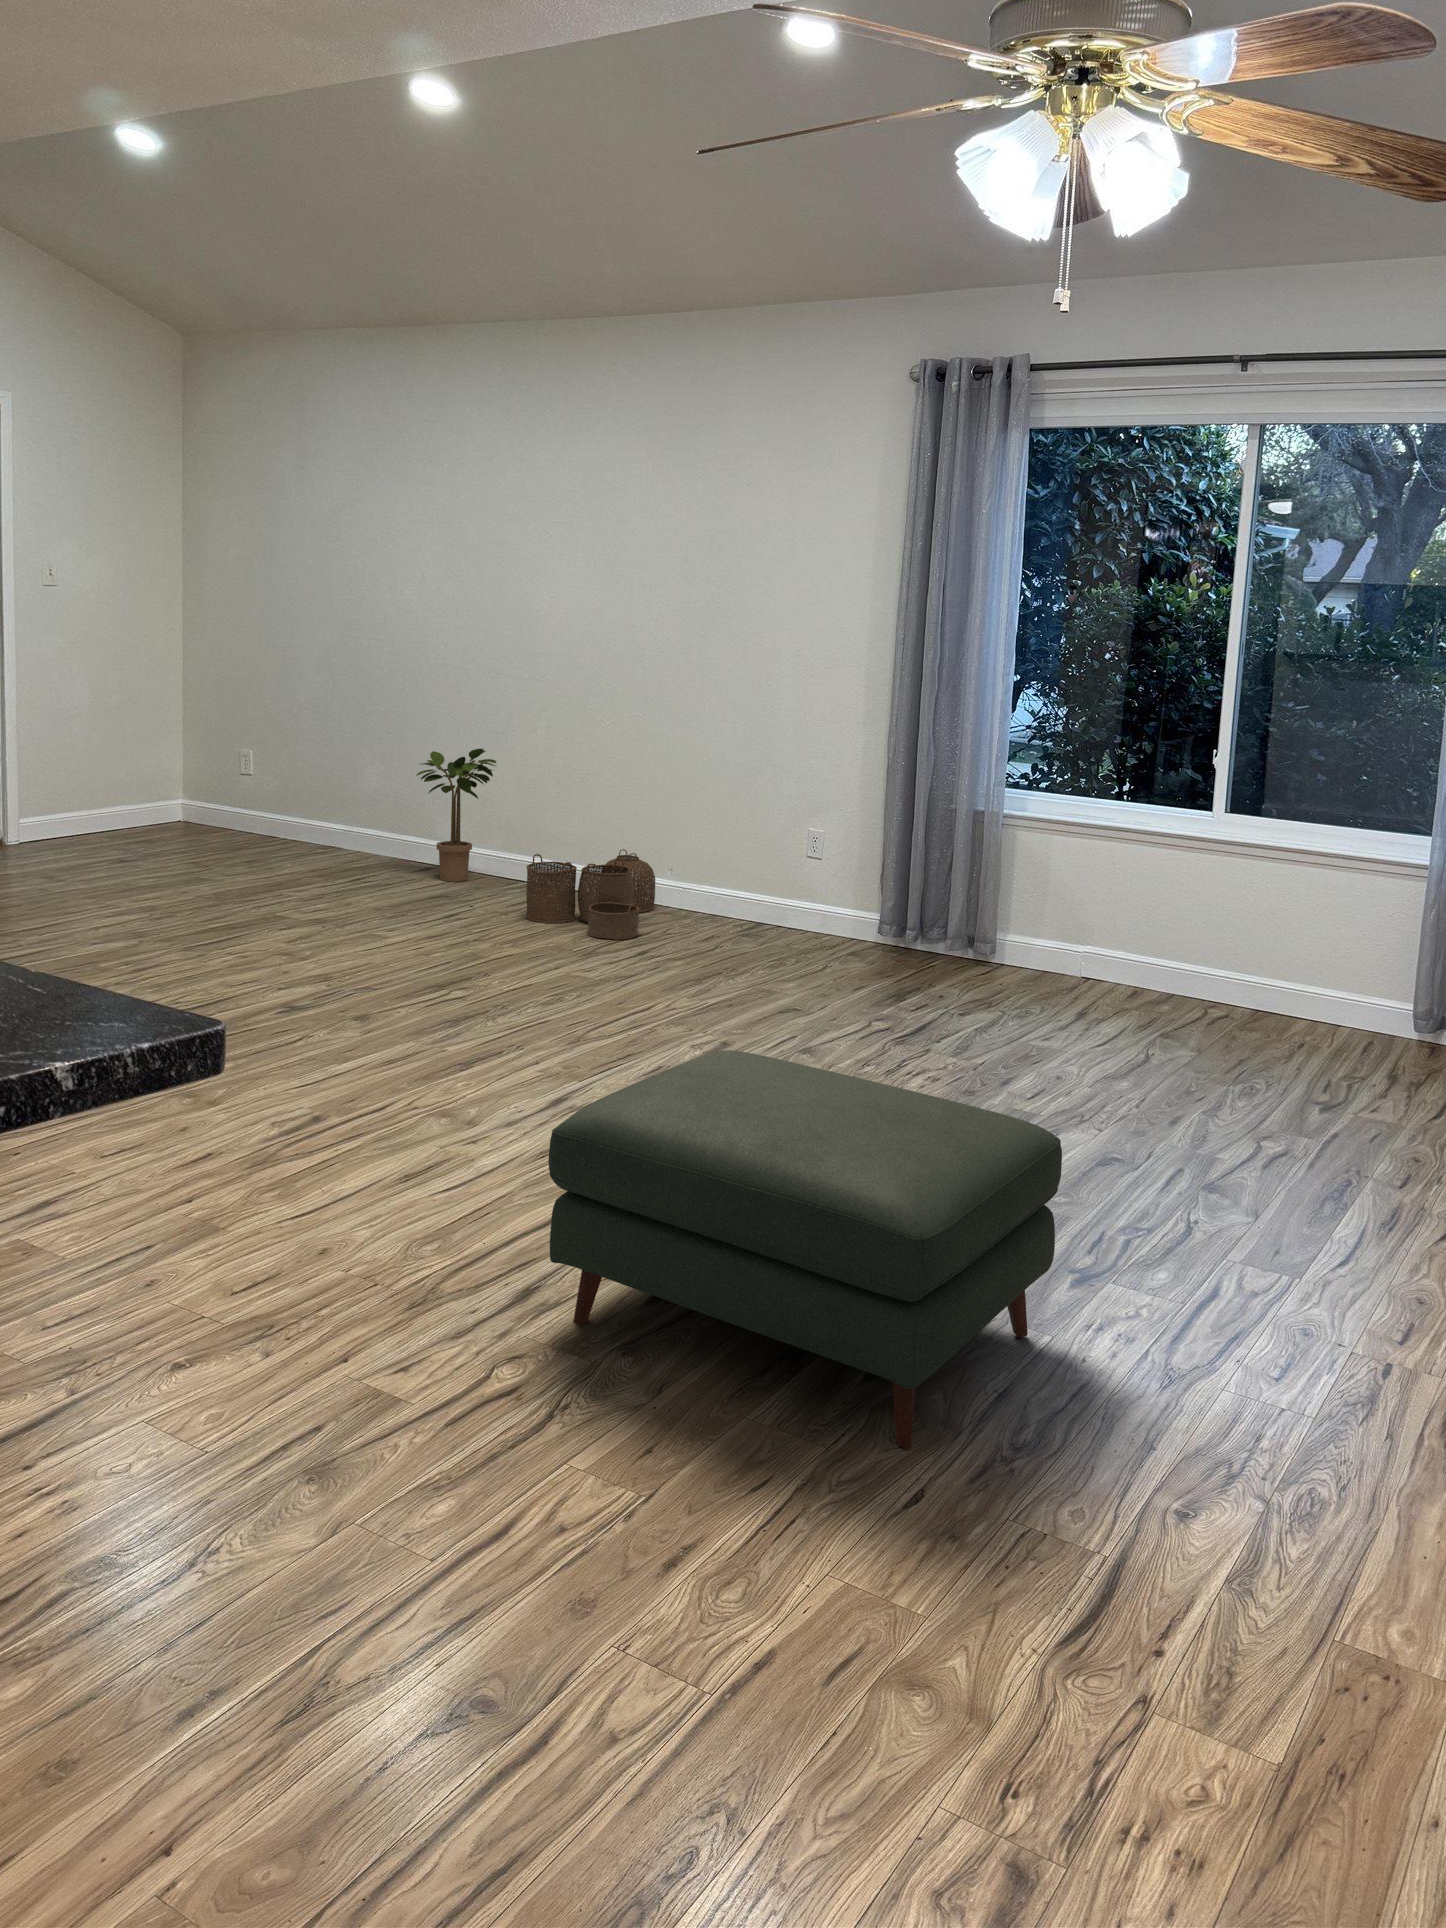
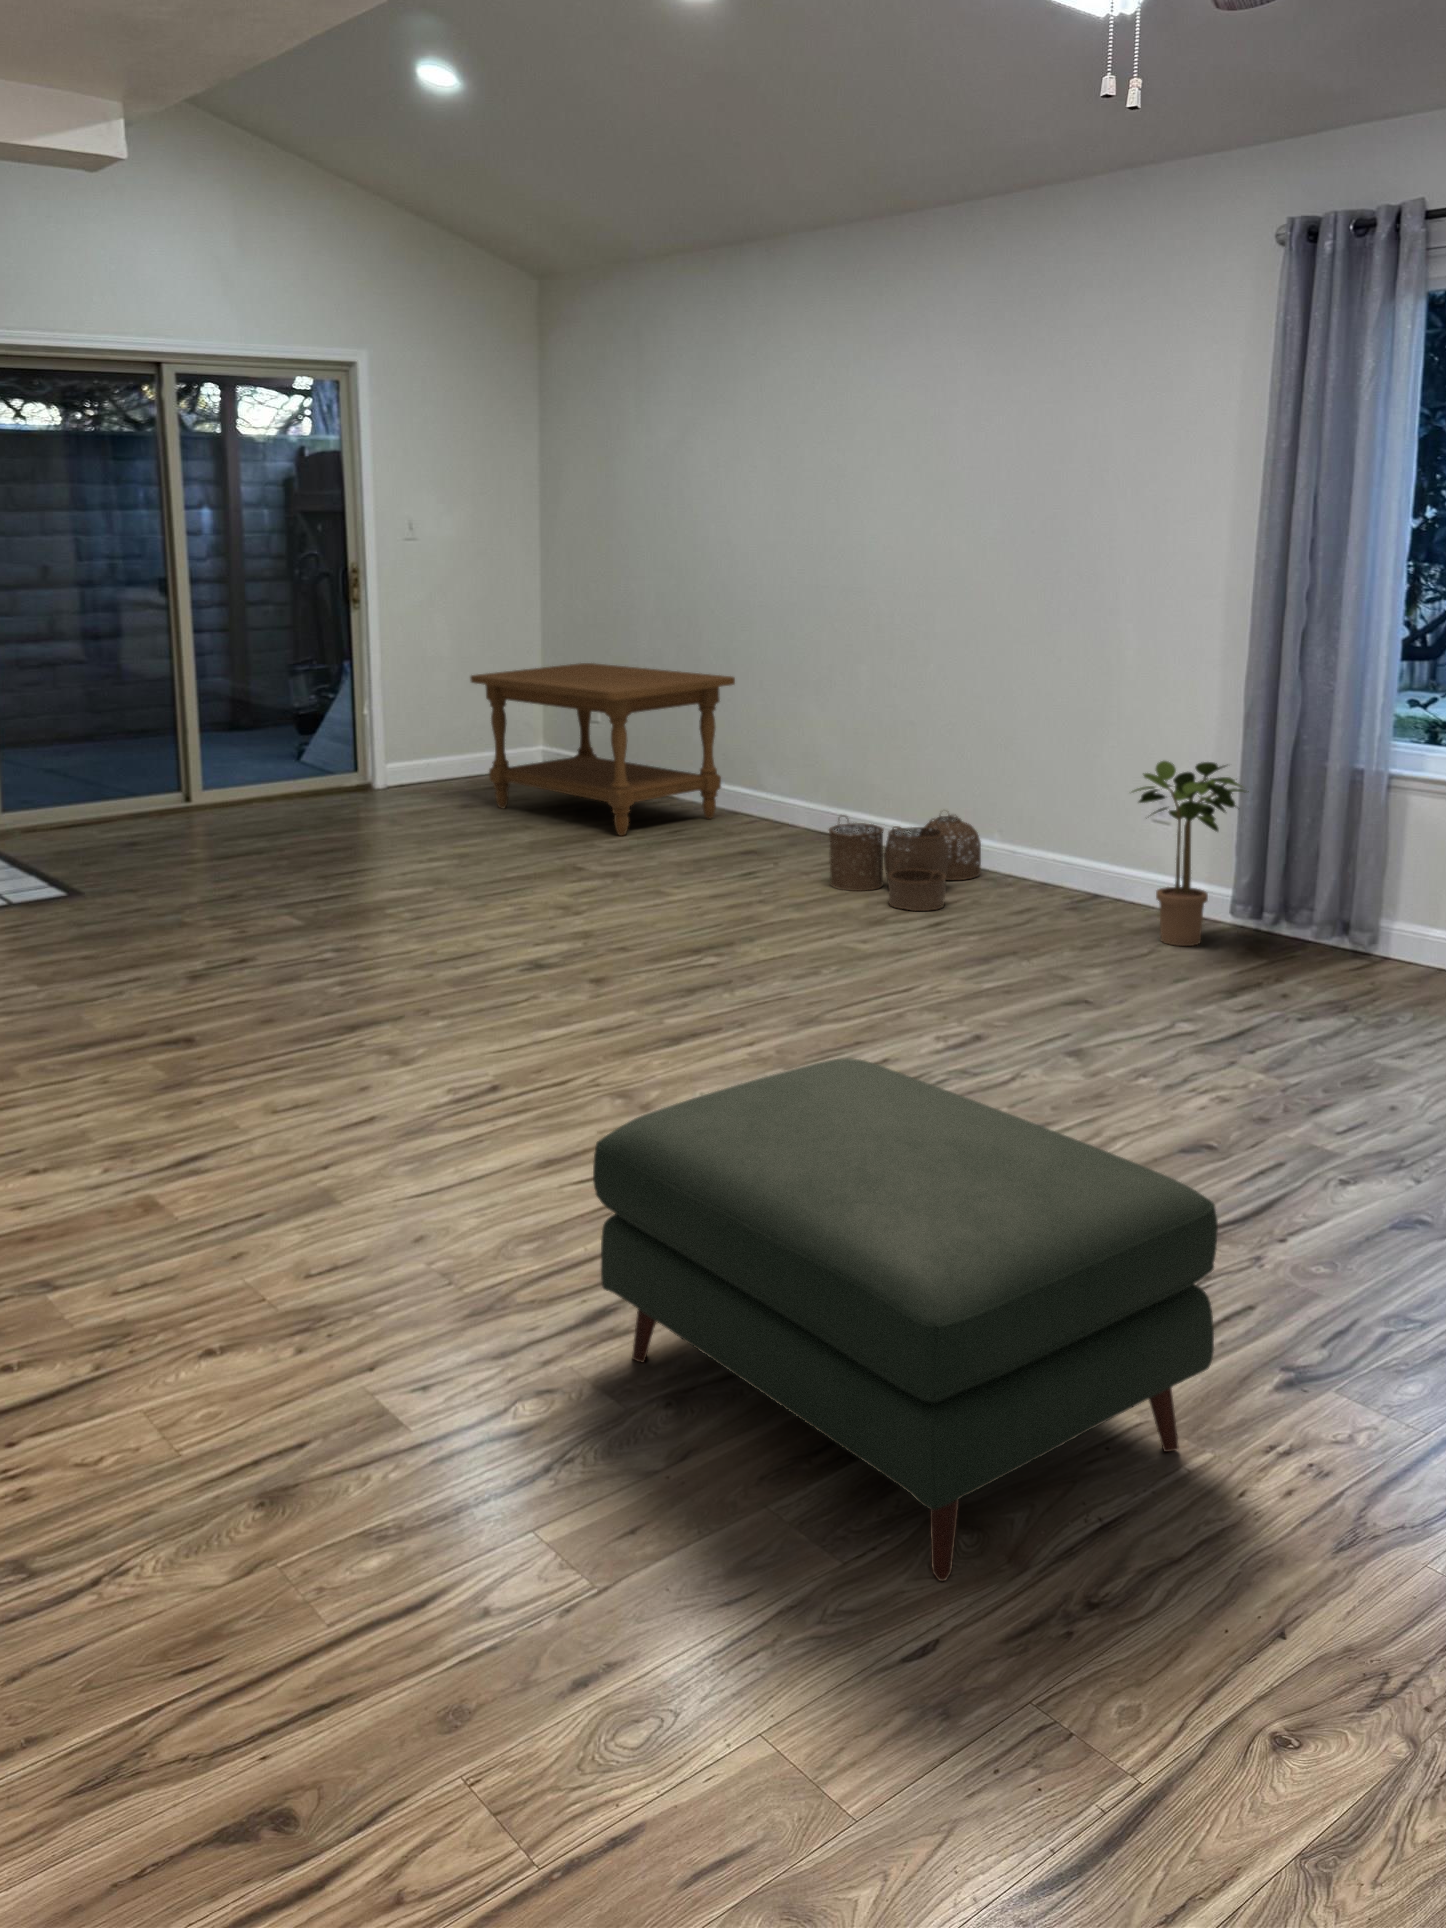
coffee table: none [130,707,408,876] -> present [470,663,735,835]
potted plant: present [416,749,496,882] -> present [1132,761,1249,946]

